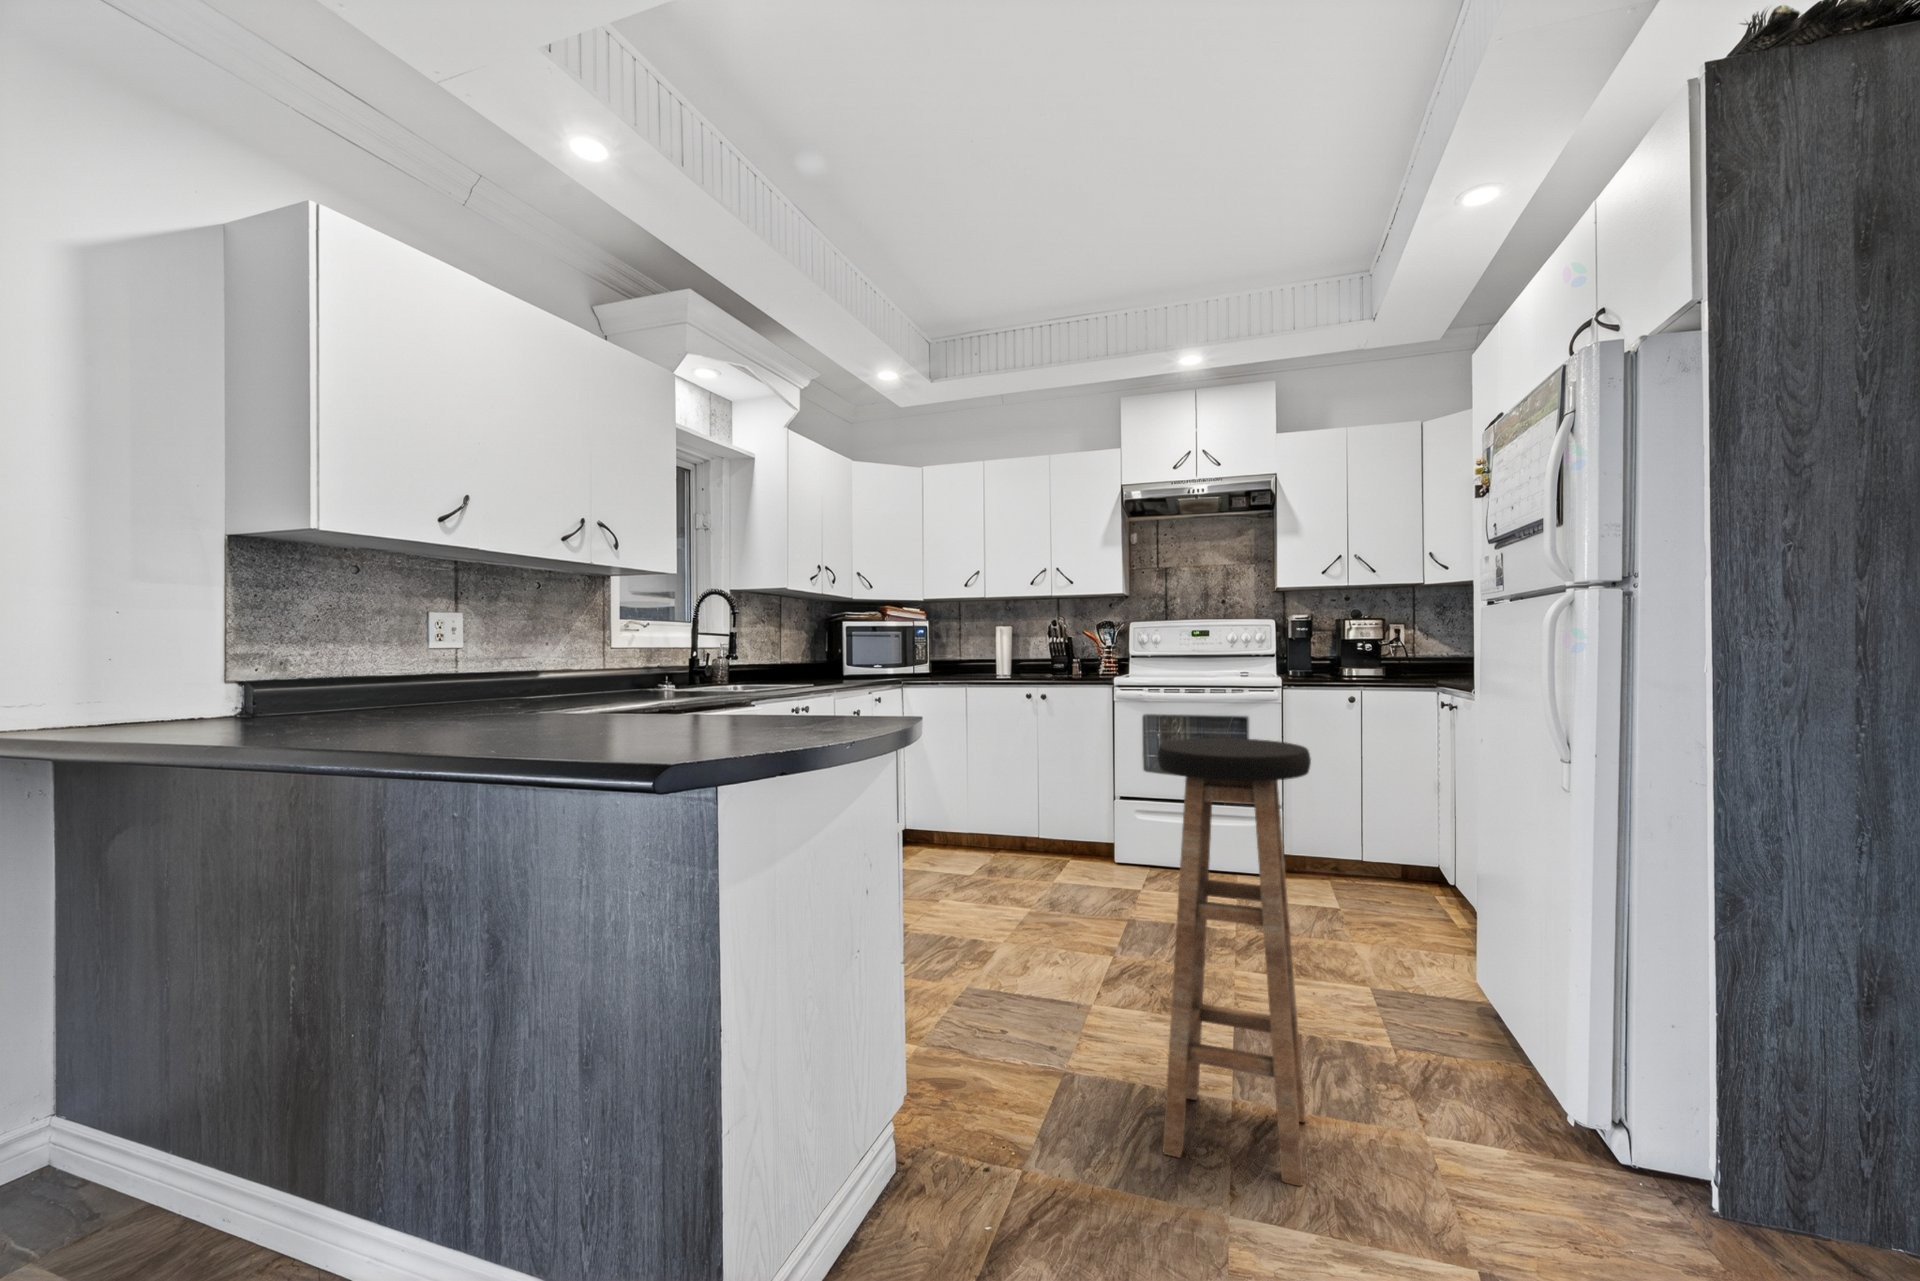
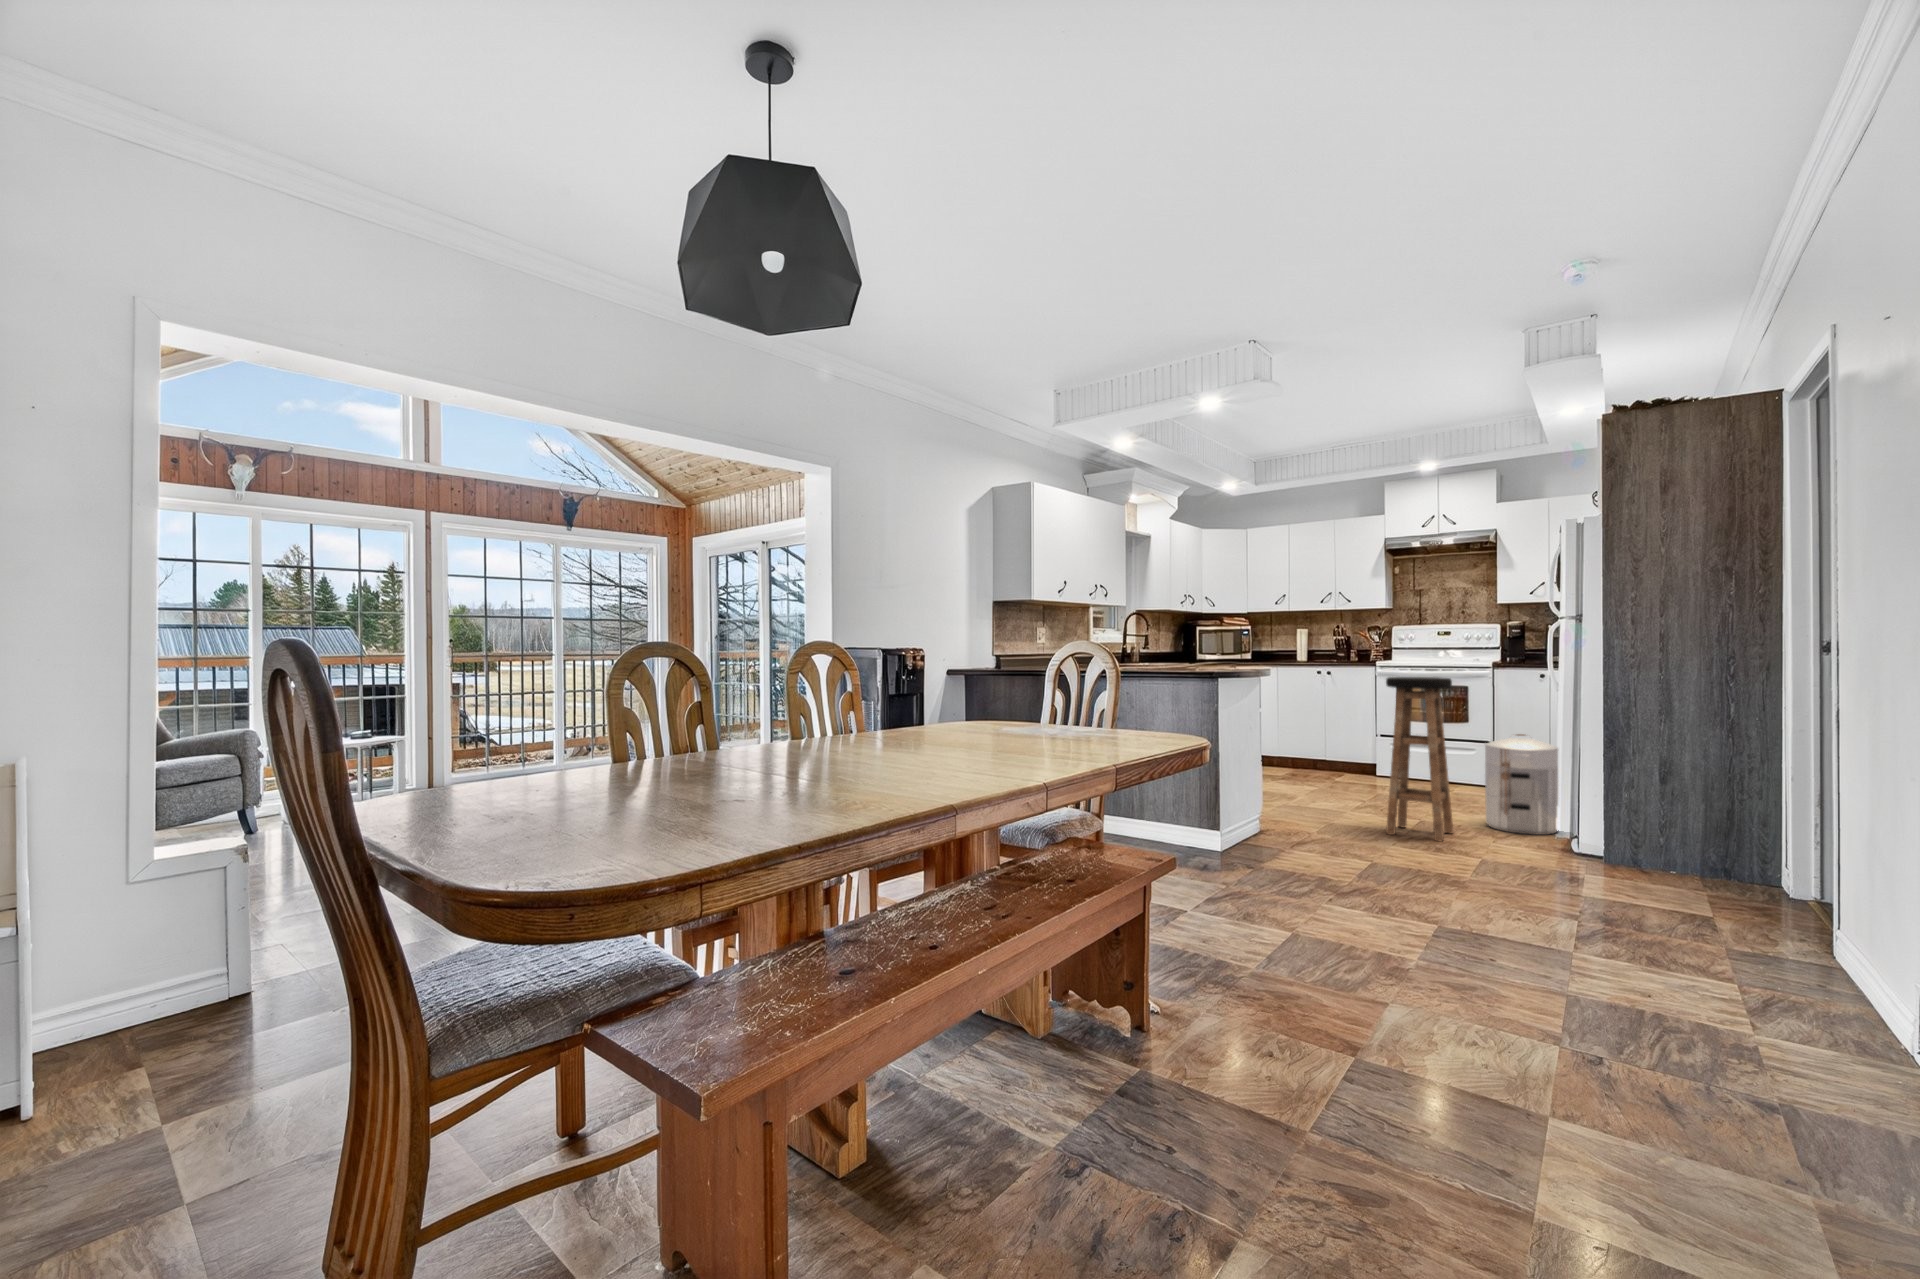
waste bin: none [1342,854,1498,1093] -> present [1485,734,1559,835]

